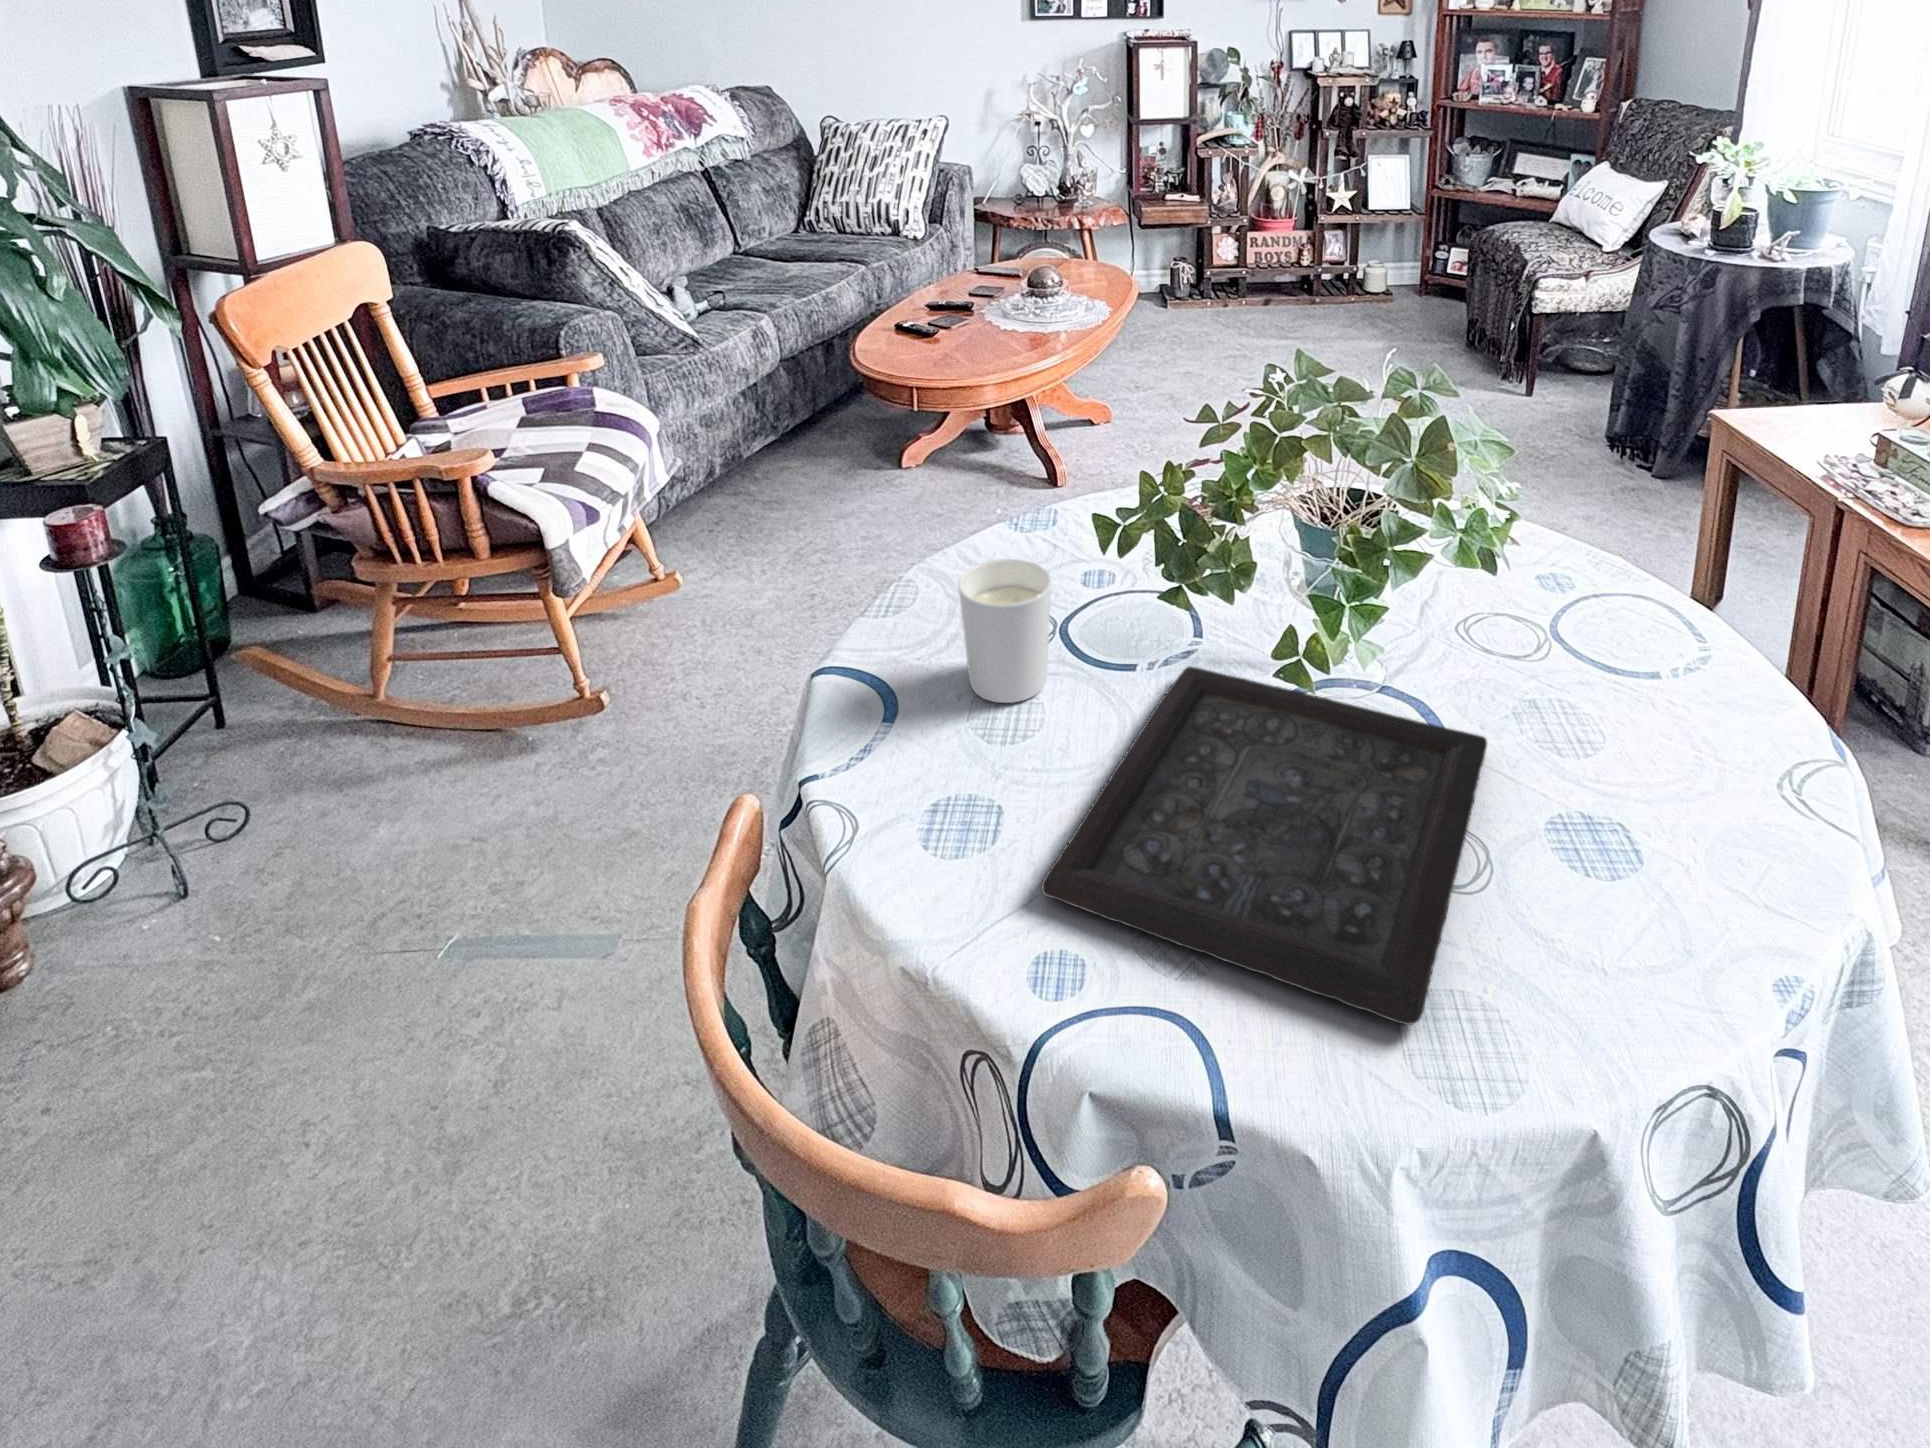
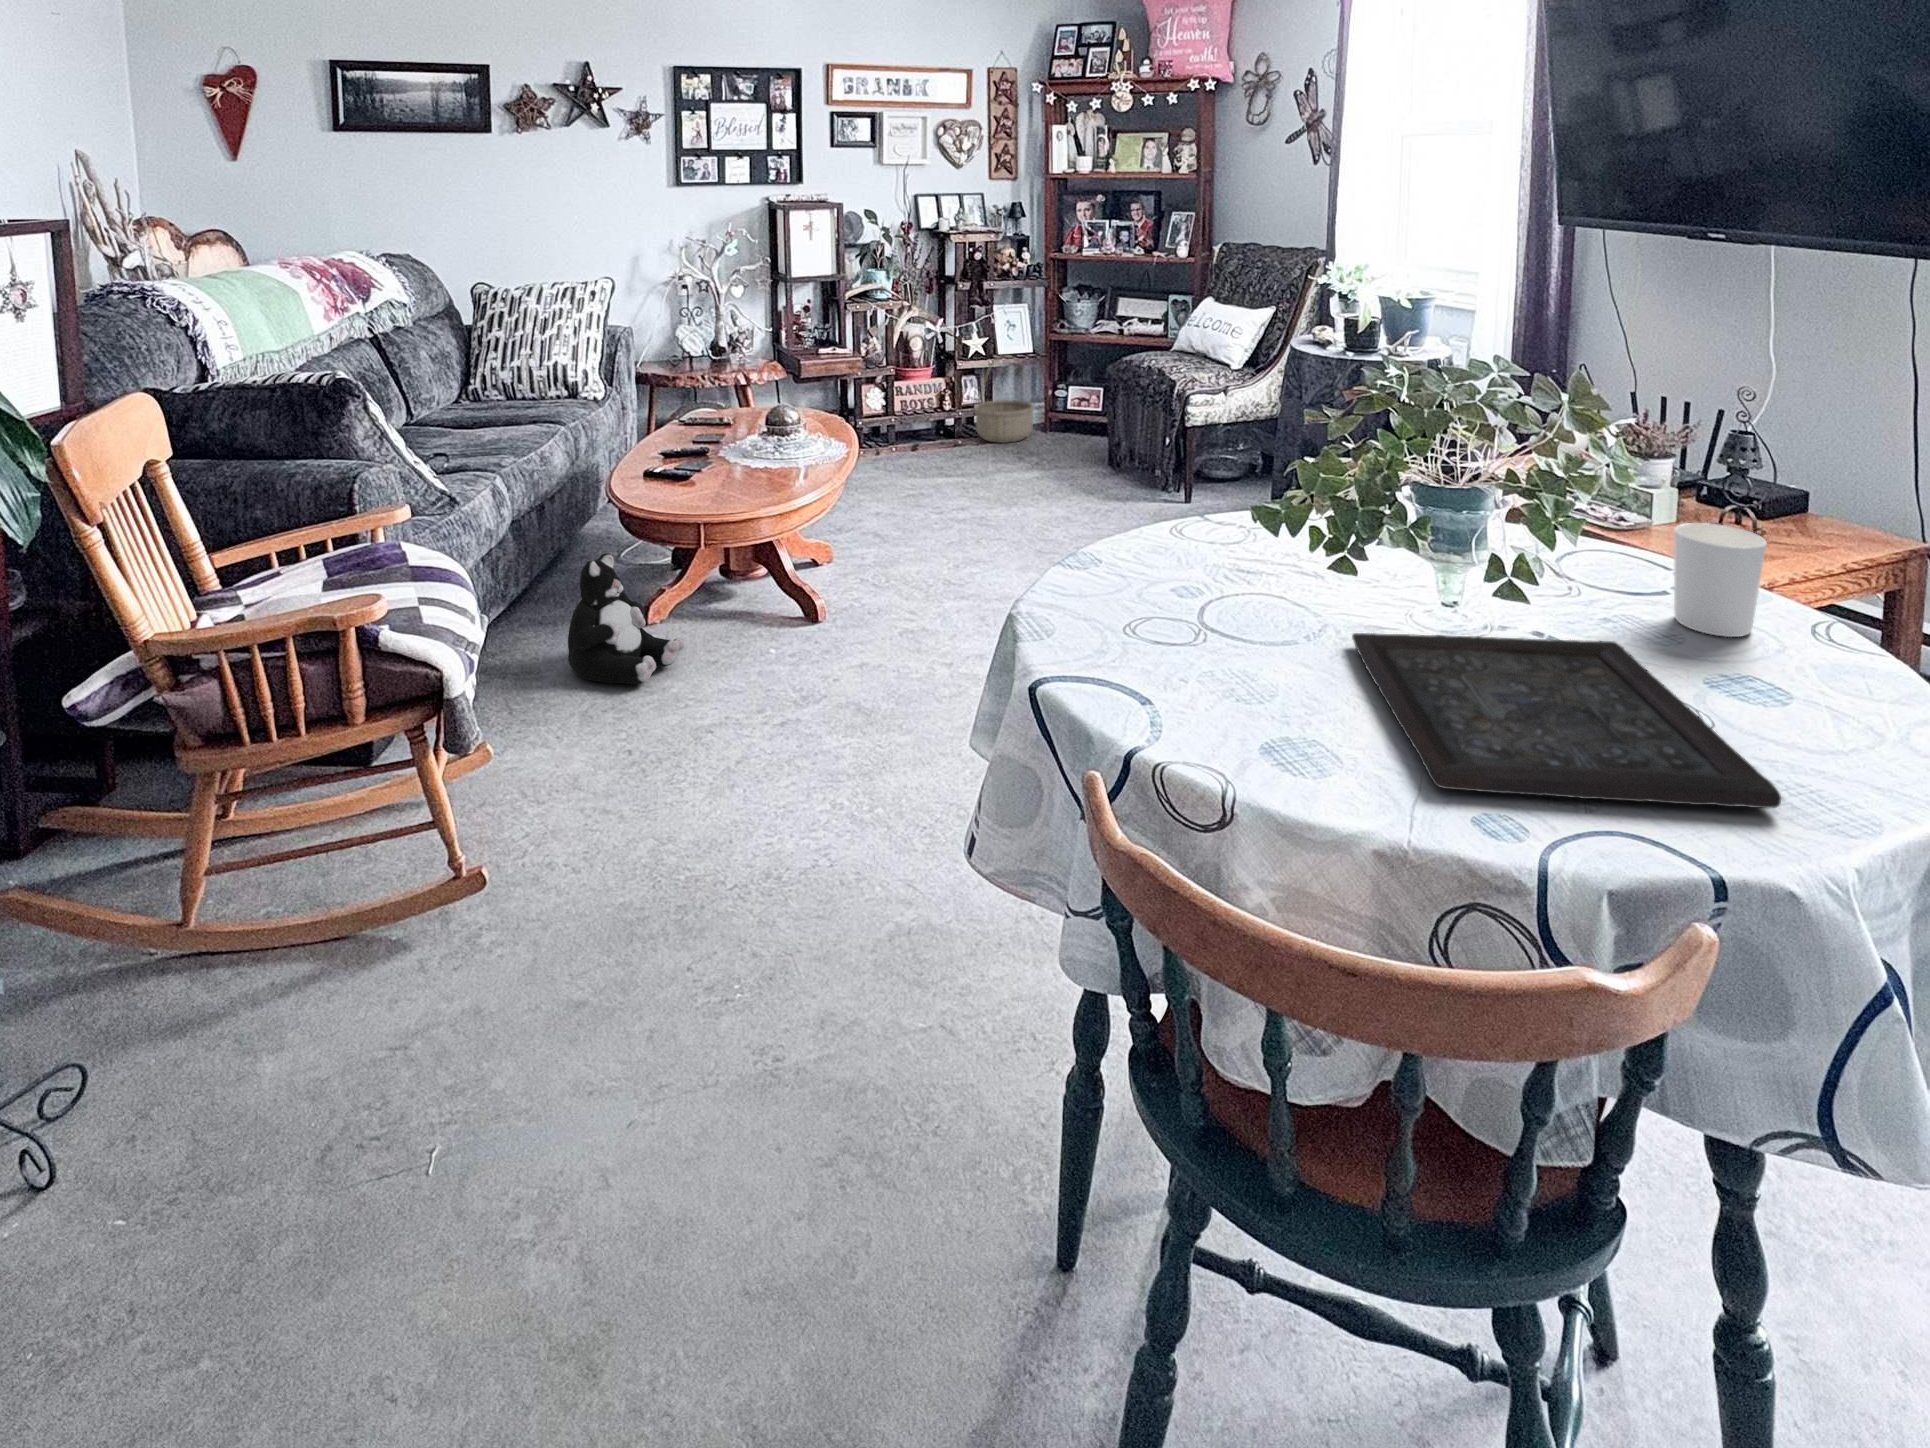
basket: none [1335,213,1405,309] -> present [974,355,1035,443]
plush toy: none [785,406,893,534] -> present [568,553,684,684]
candle holder: present [958,559,1052,703] -> present [1674,523,1767,637]

